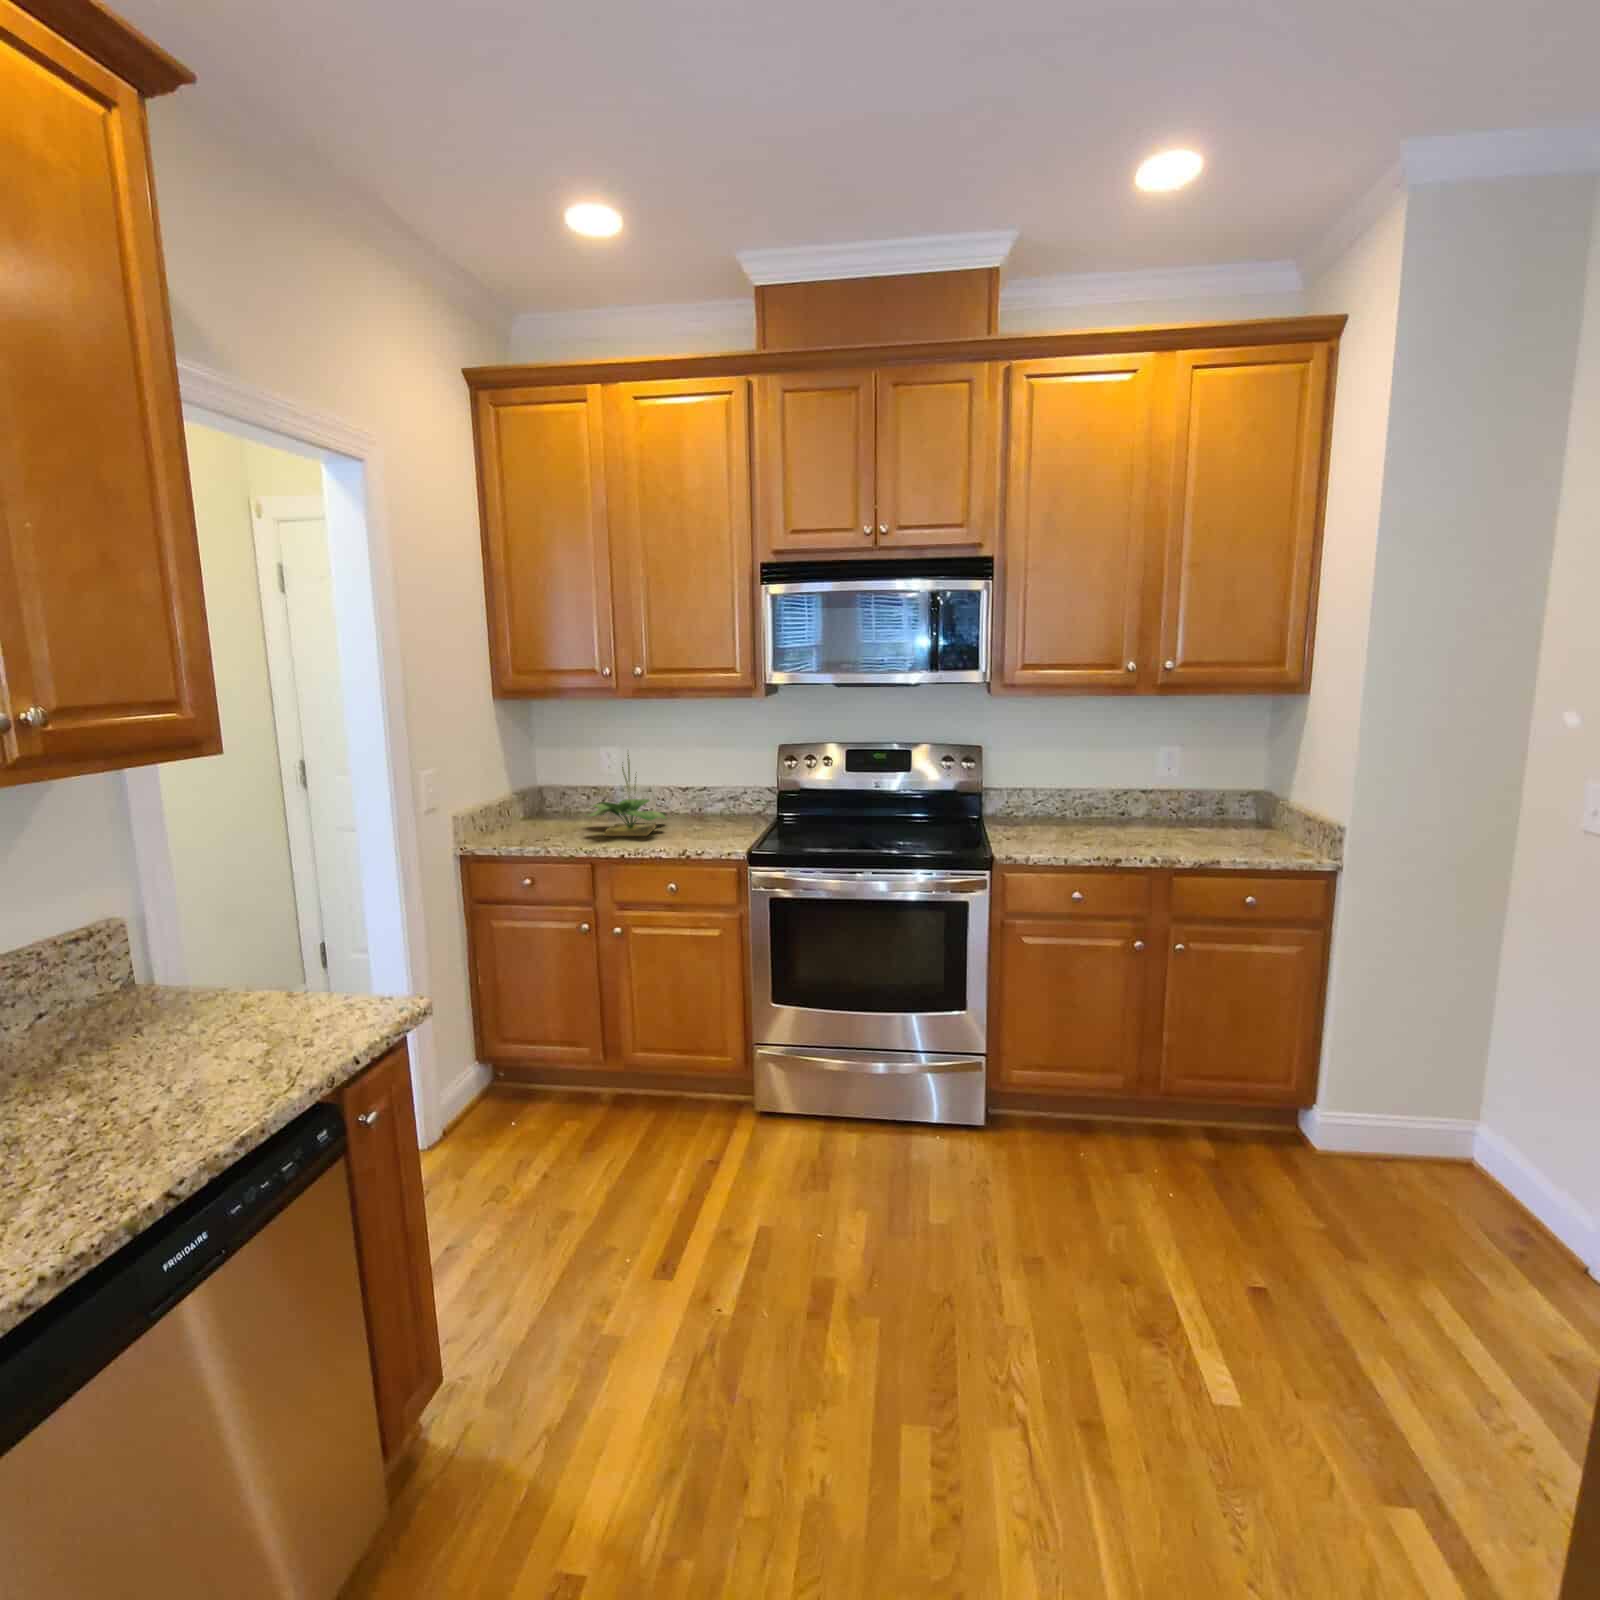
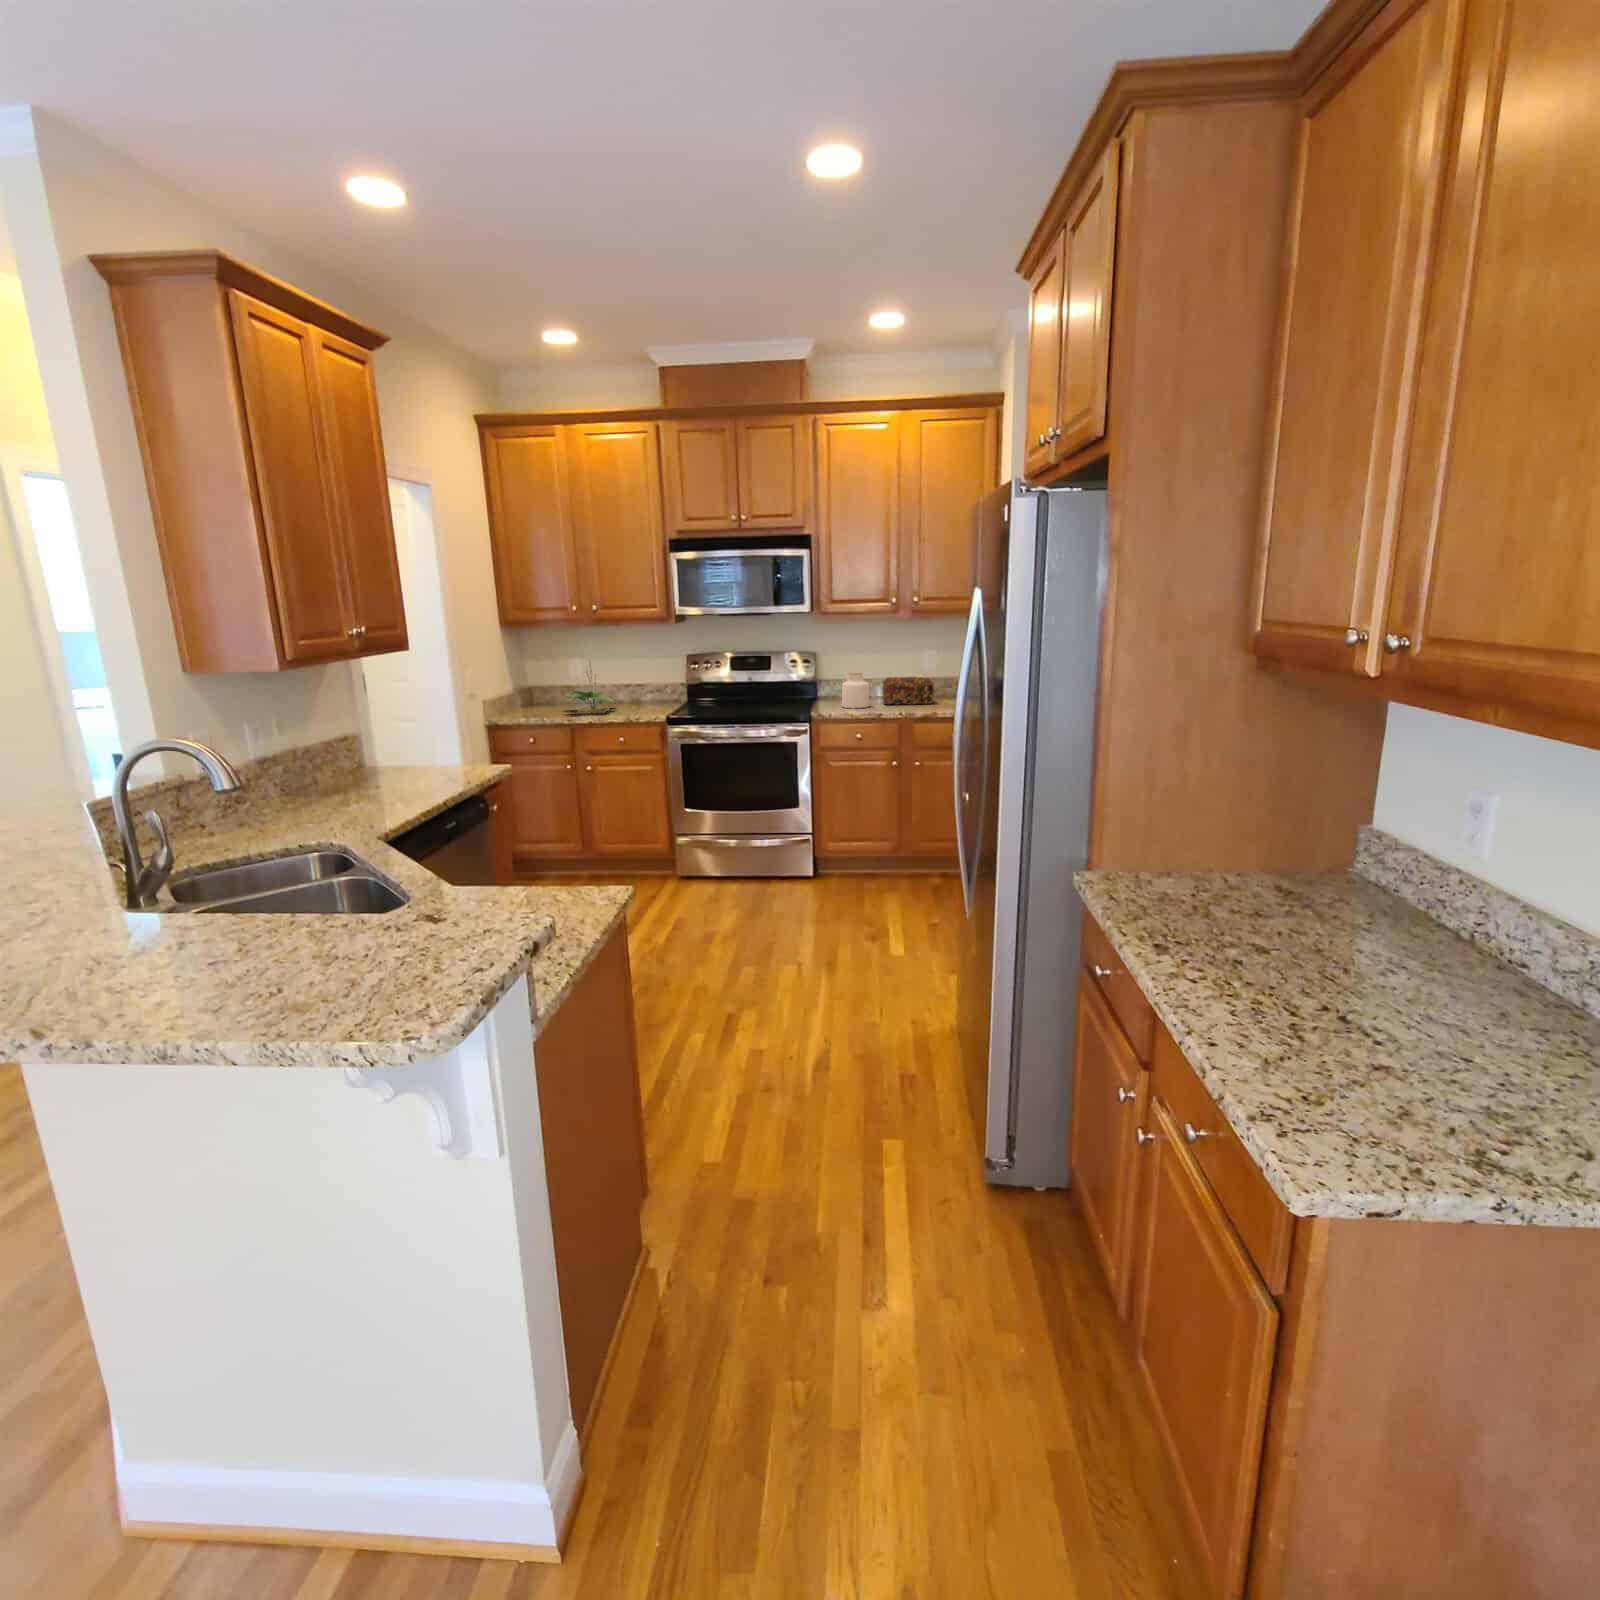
jar: none [1033,782,1081,842] -> present [842,673,869,708]
bread loaf: none [1093,789,1189,836] -> present [883,677,934,704]

